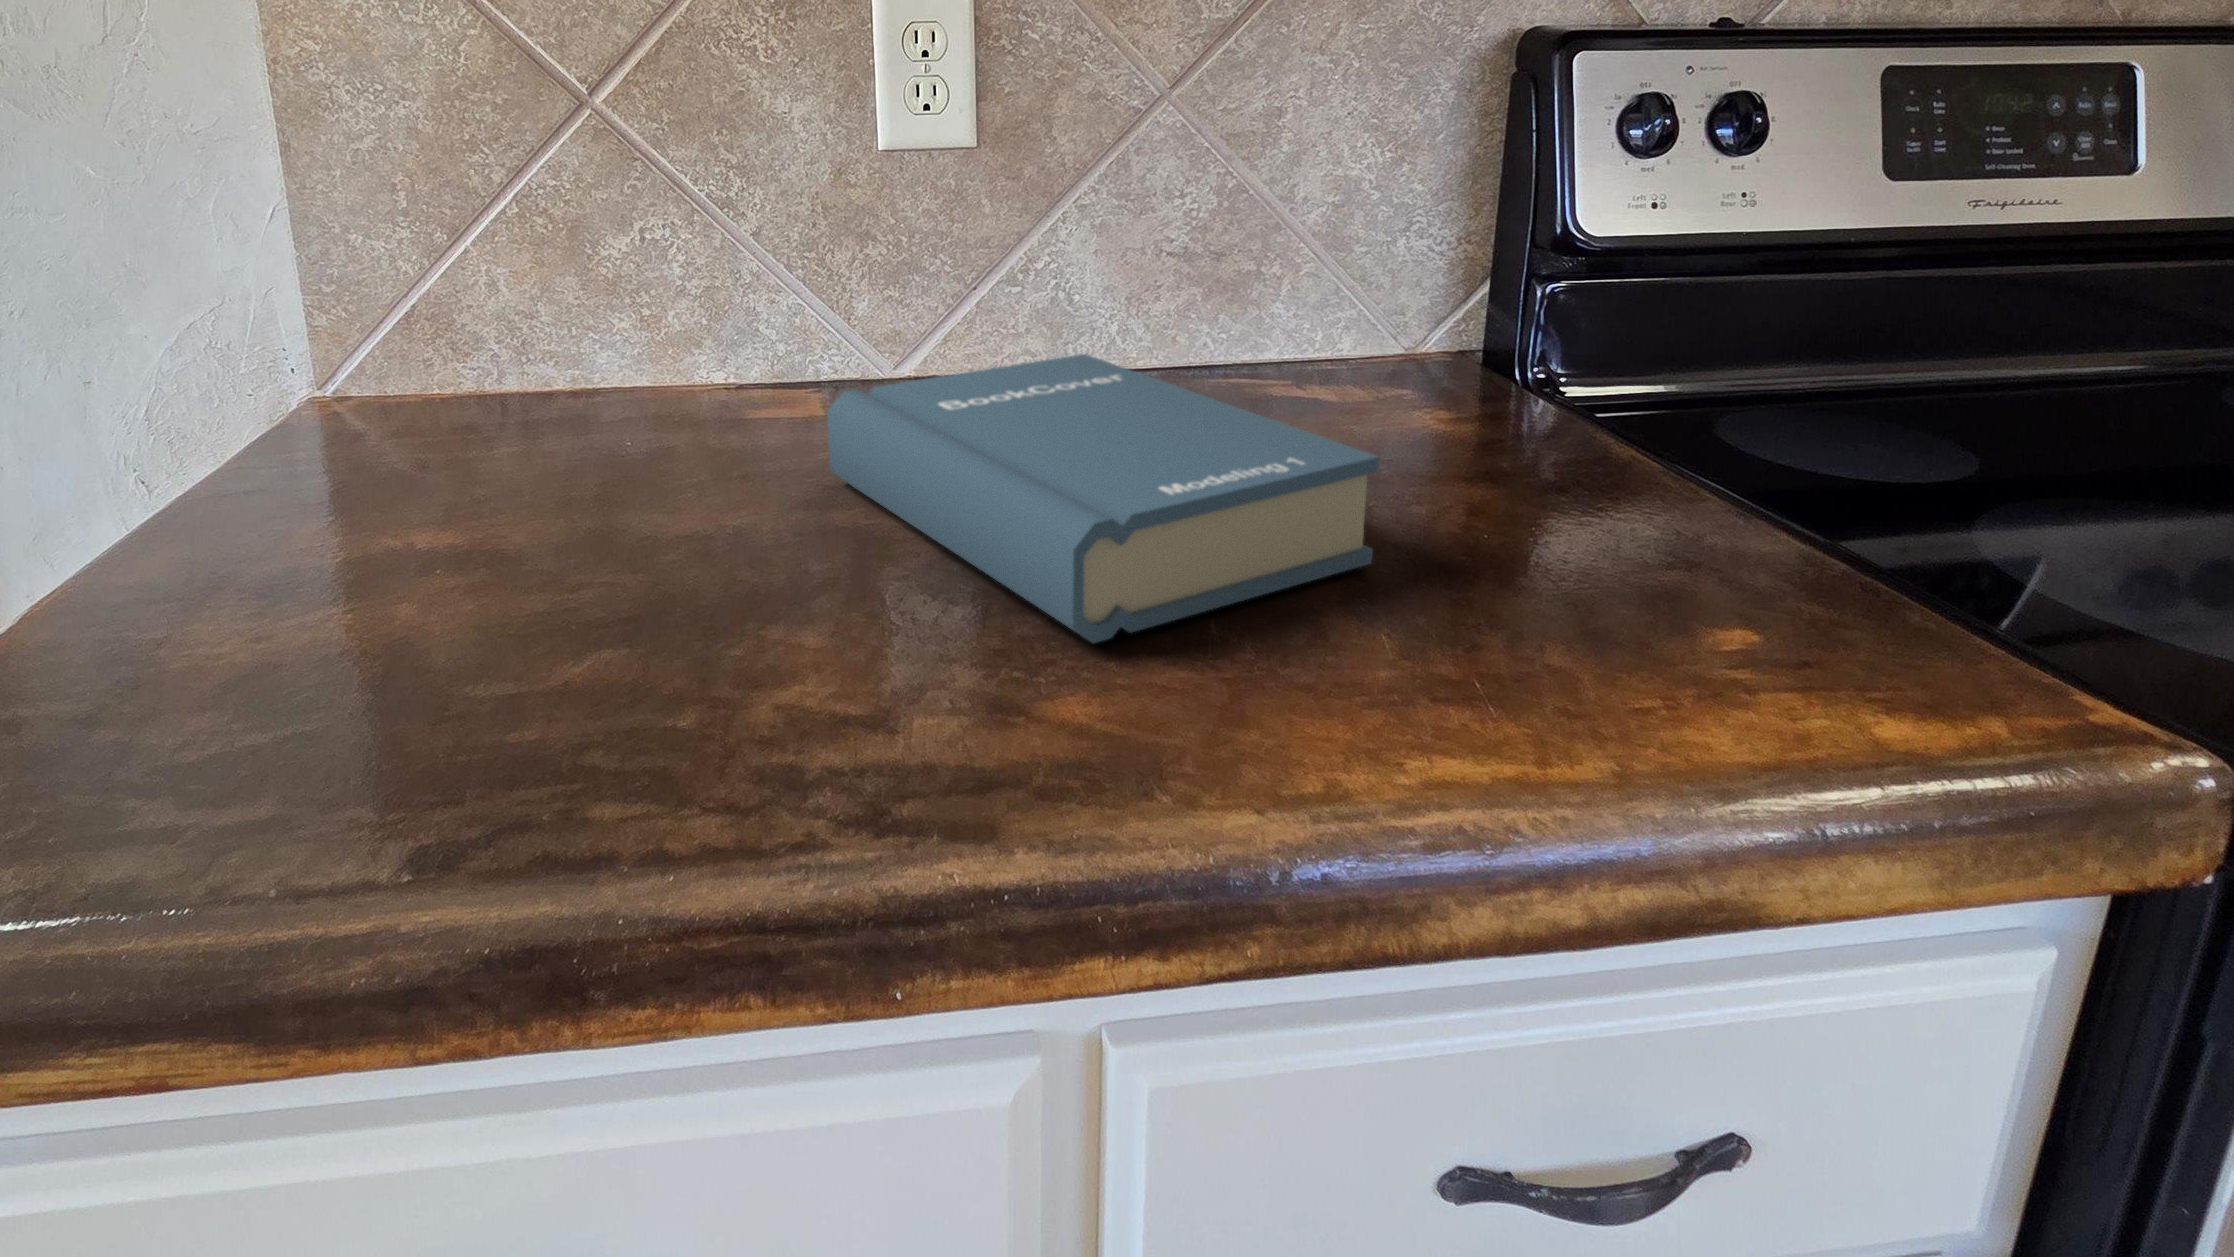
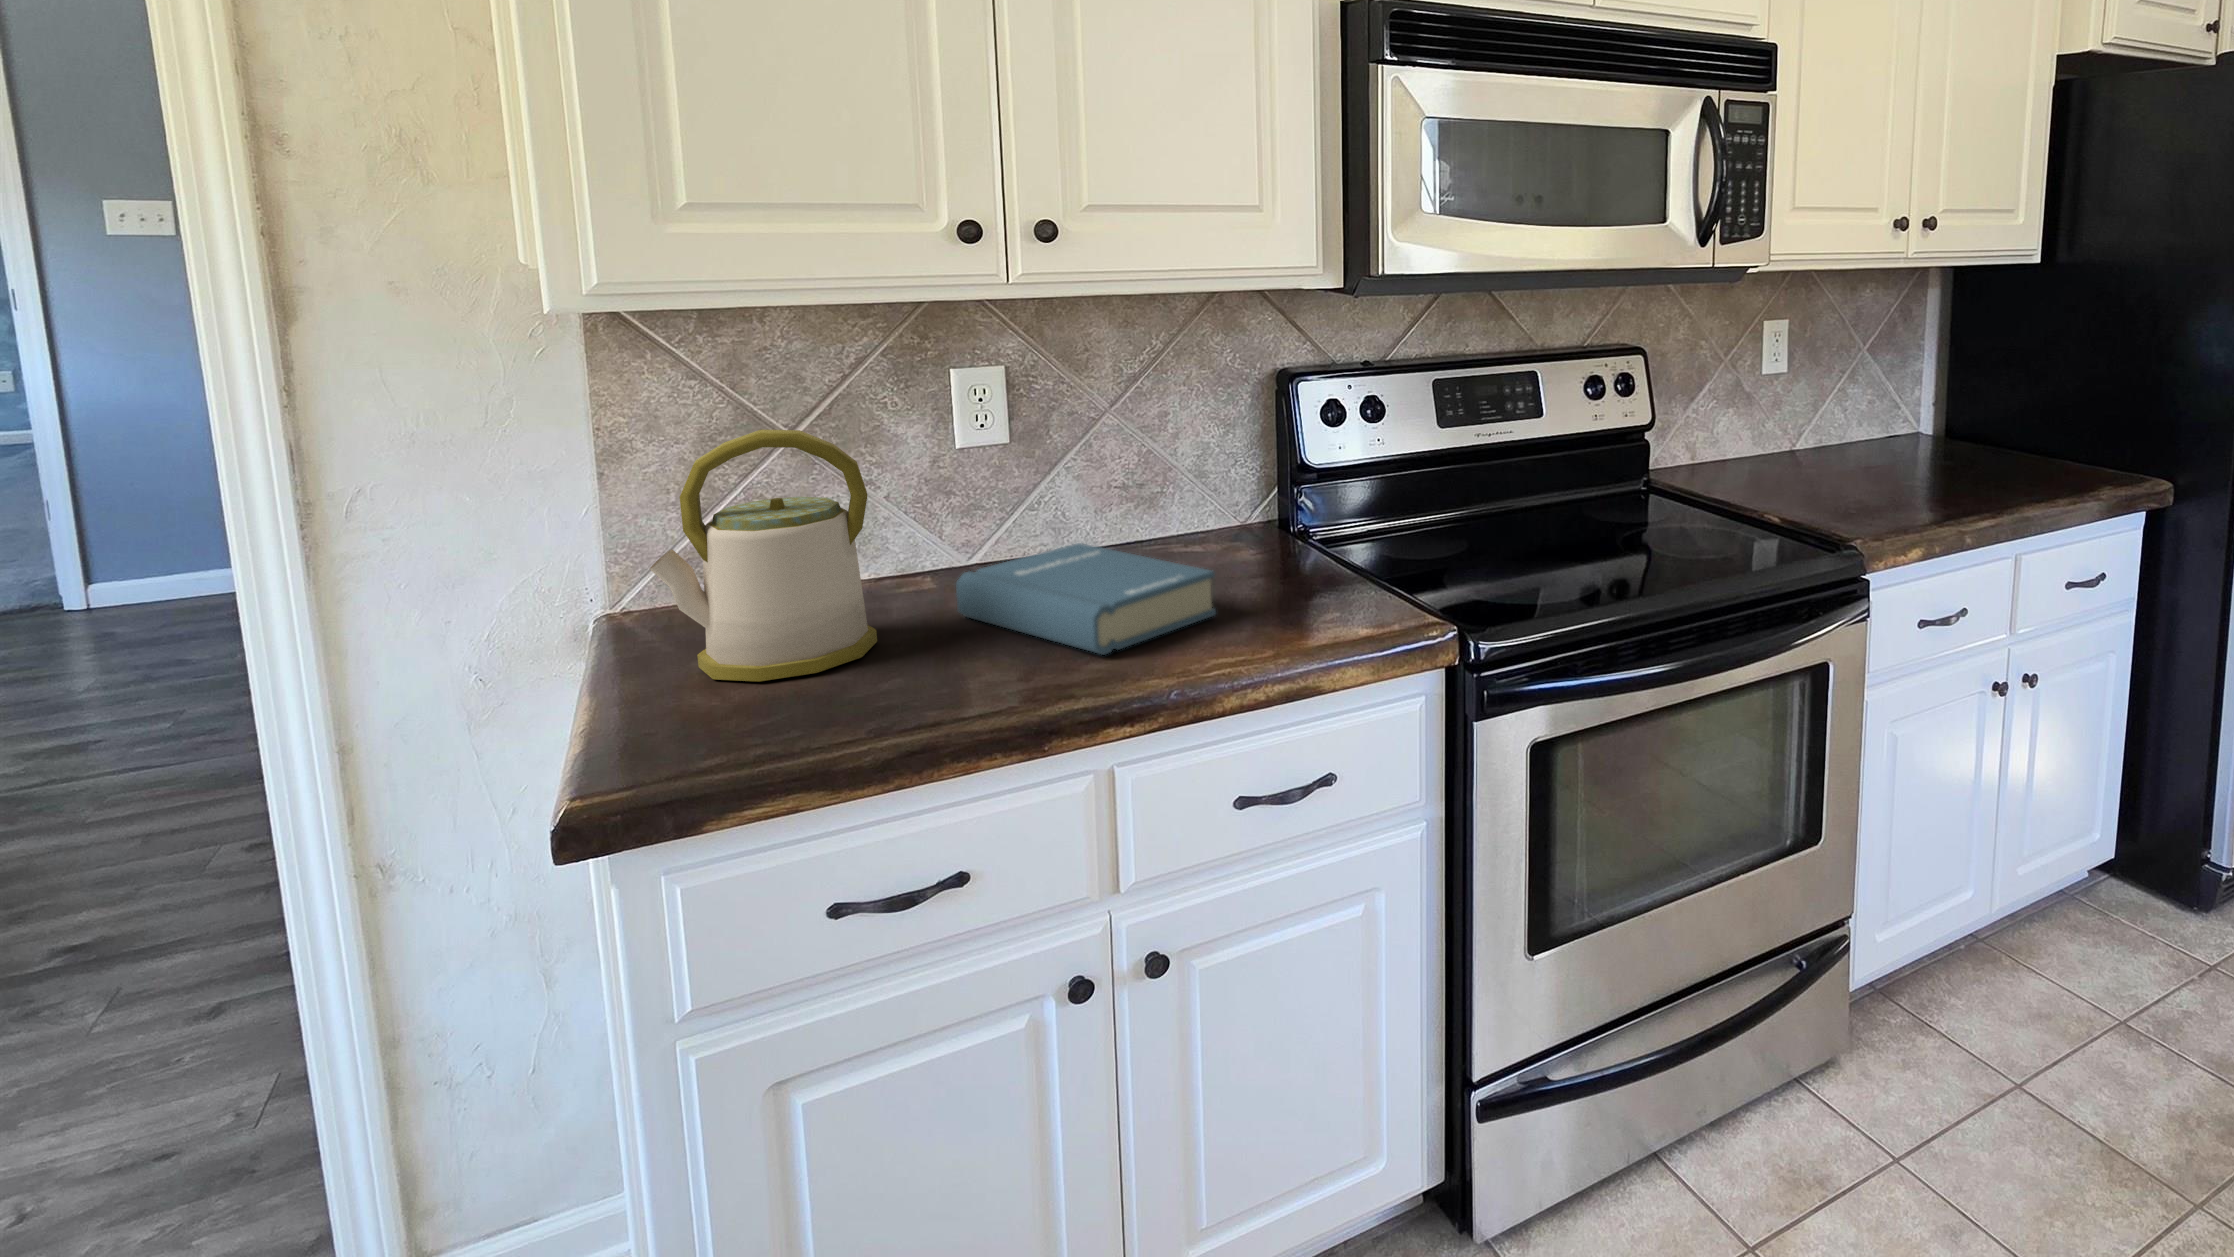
kettle: none [232,36,658,581] -> present [650,430,877,682]

